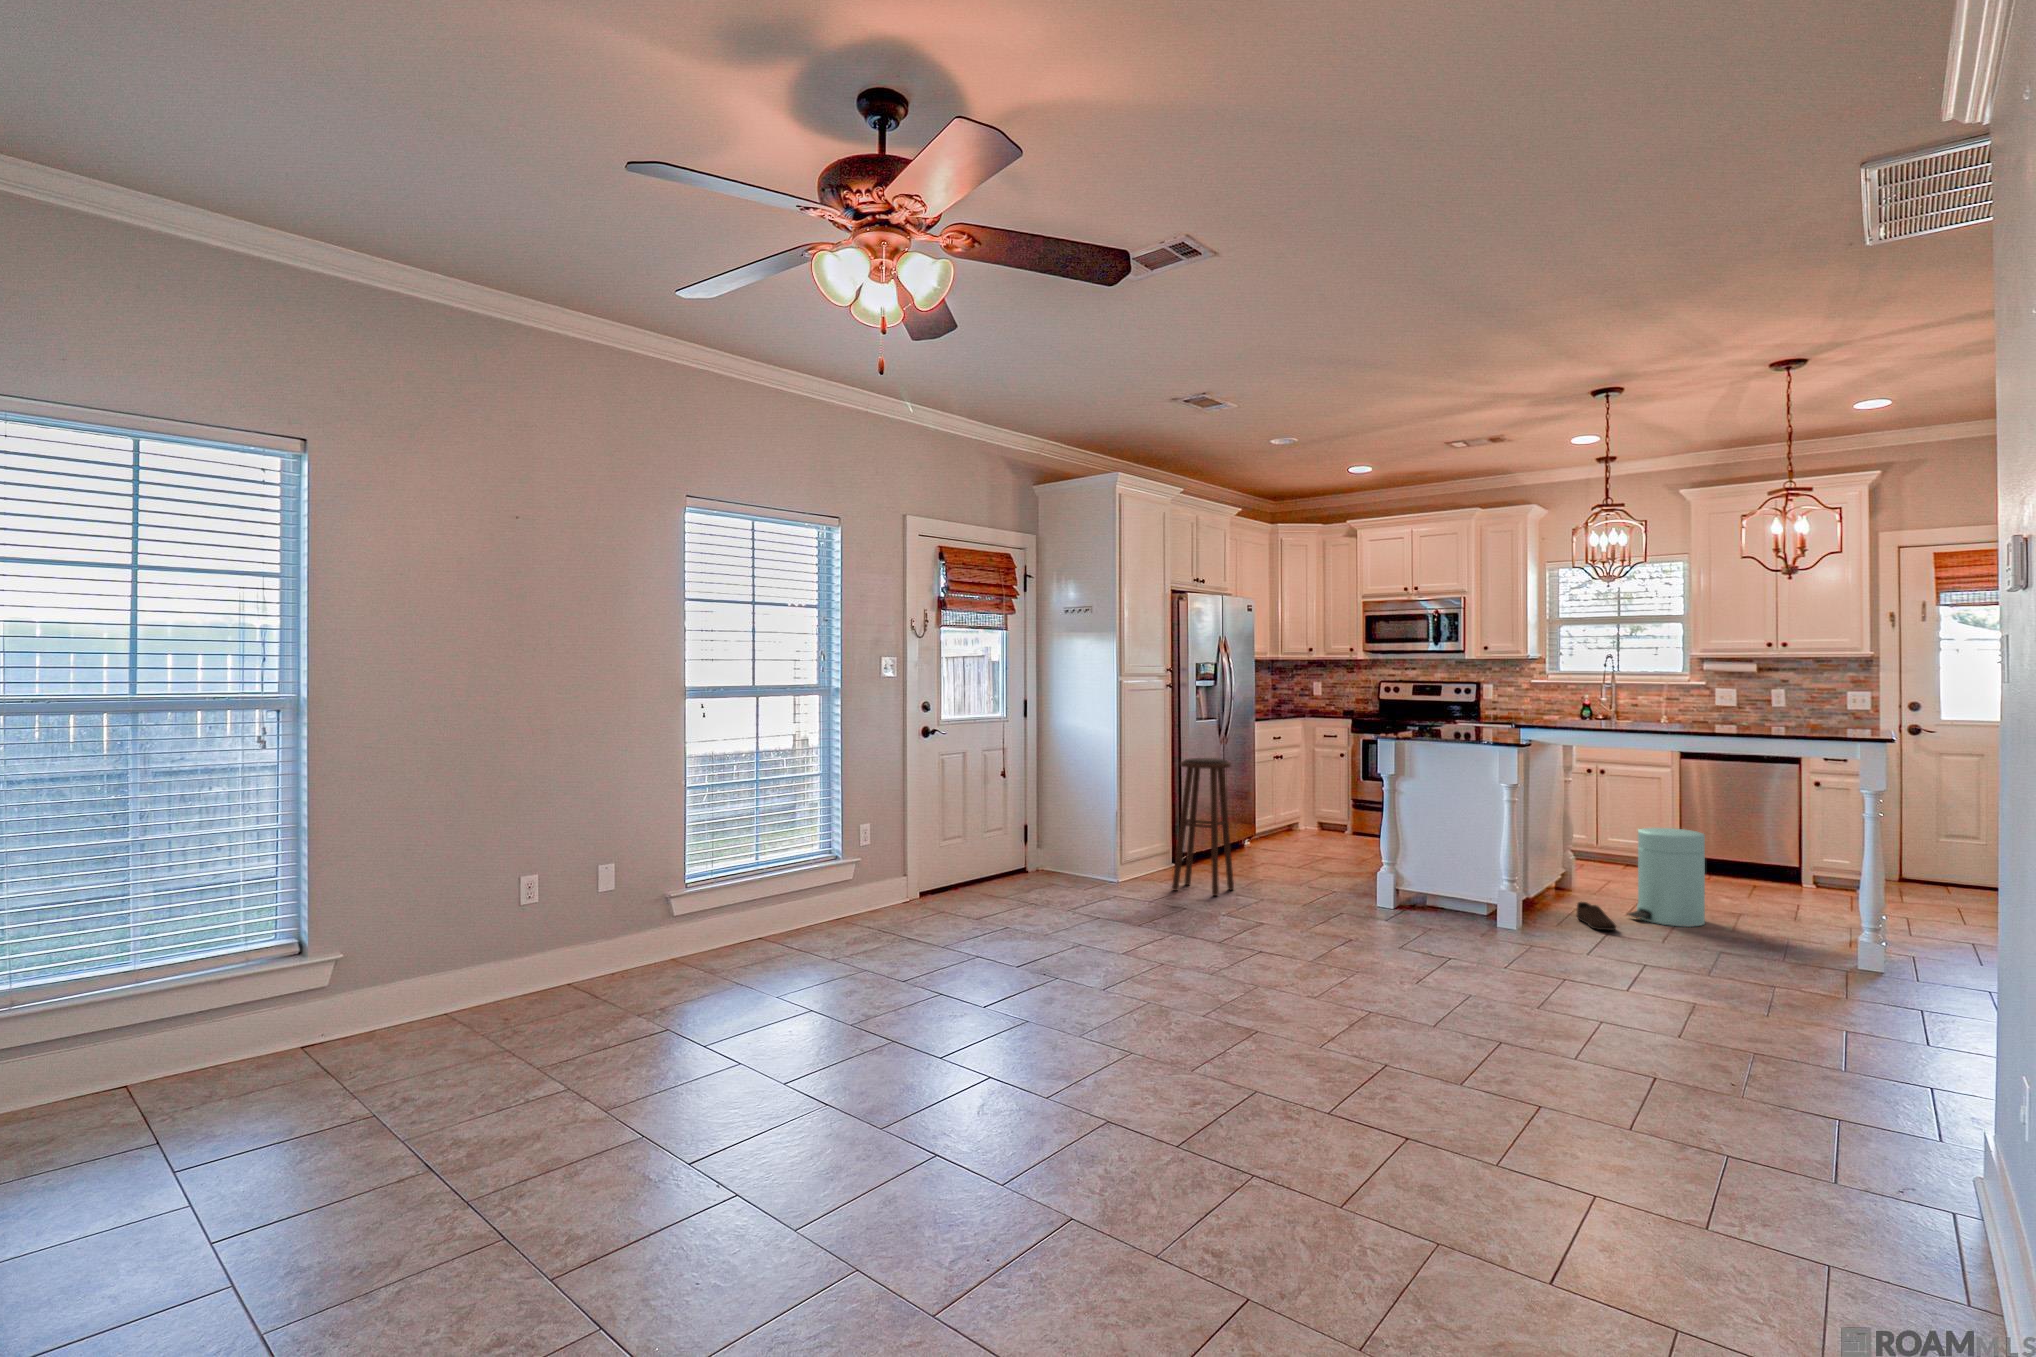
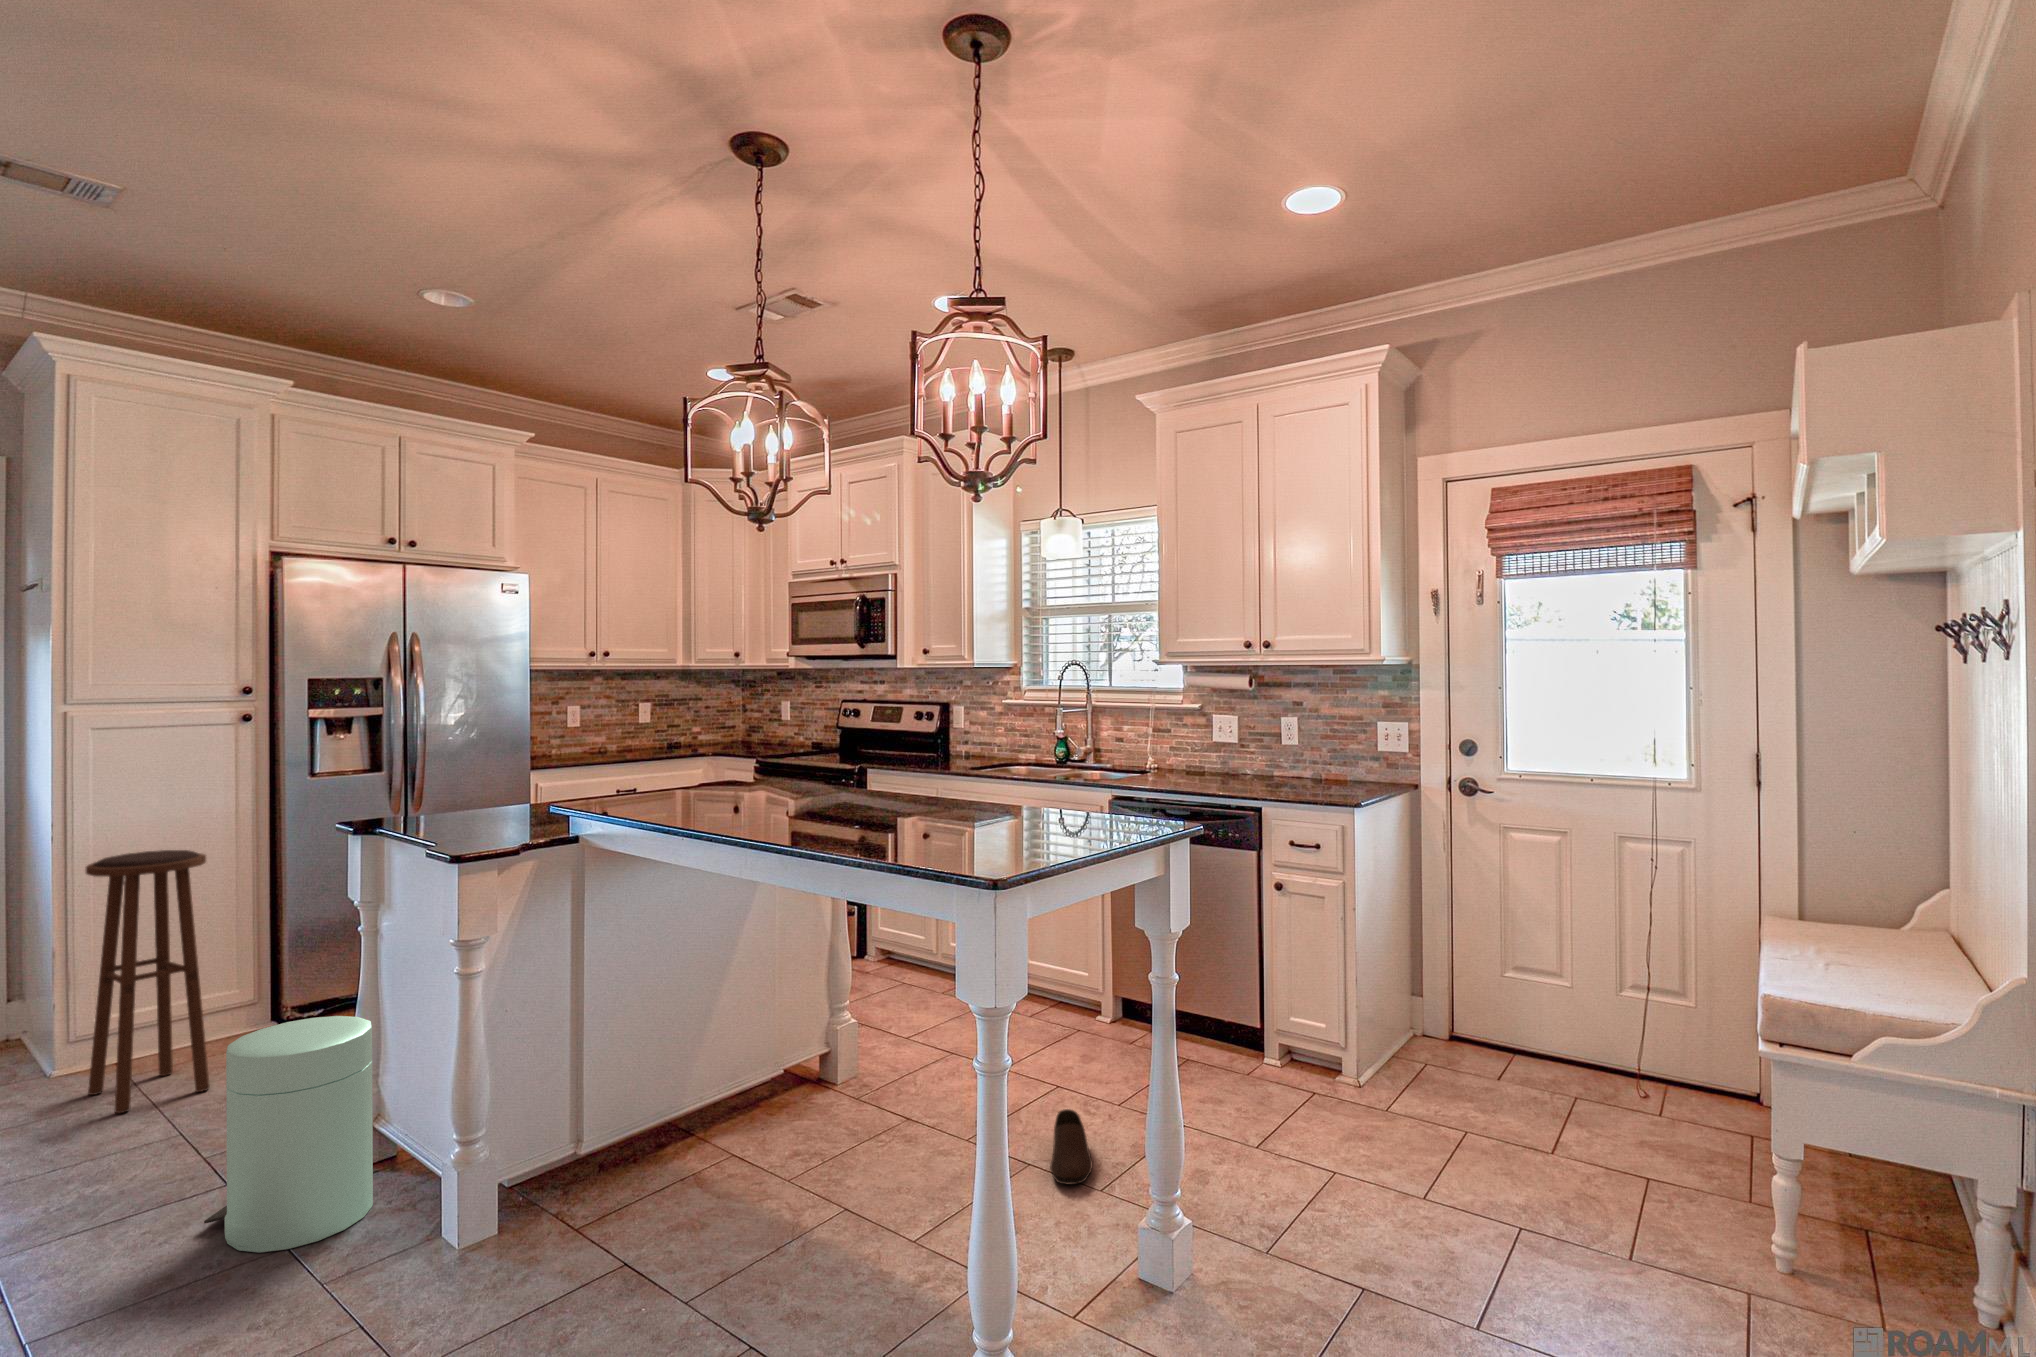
trash can: present [1628,828,1705,927] -> present [204,1016,373,1253]
shoe: present [1577,902,1616,930] -> present [1050,1109,1092,1184]

